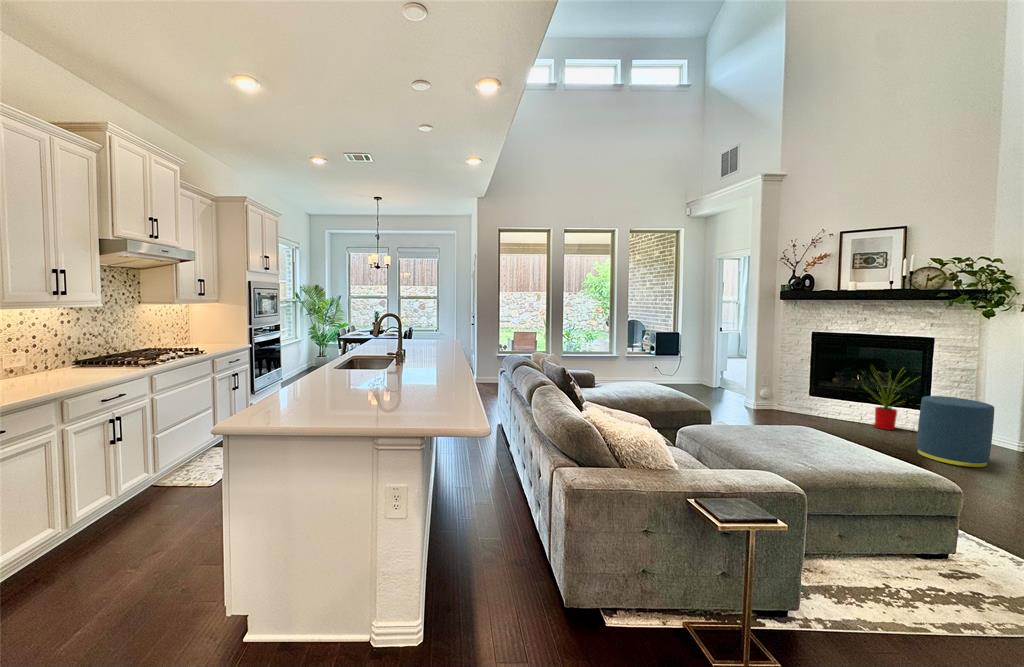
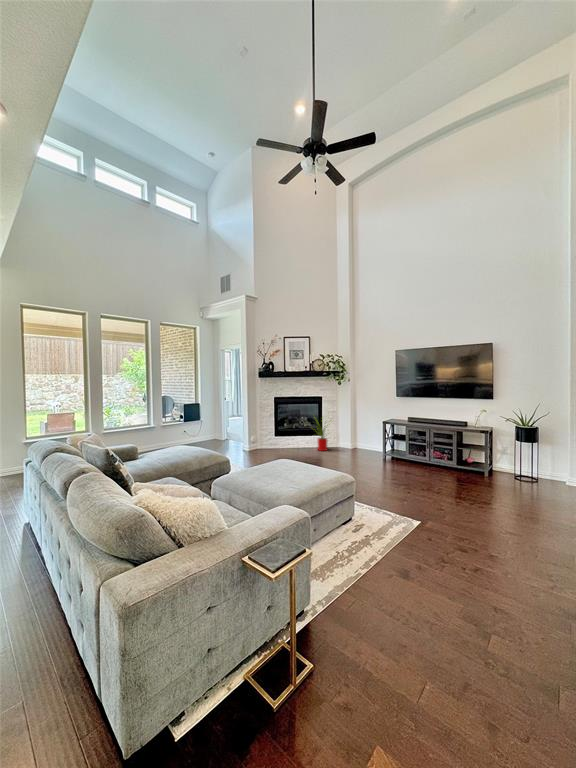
ottoman: present [917,396,994,468] -> none [340,428,369,466]

